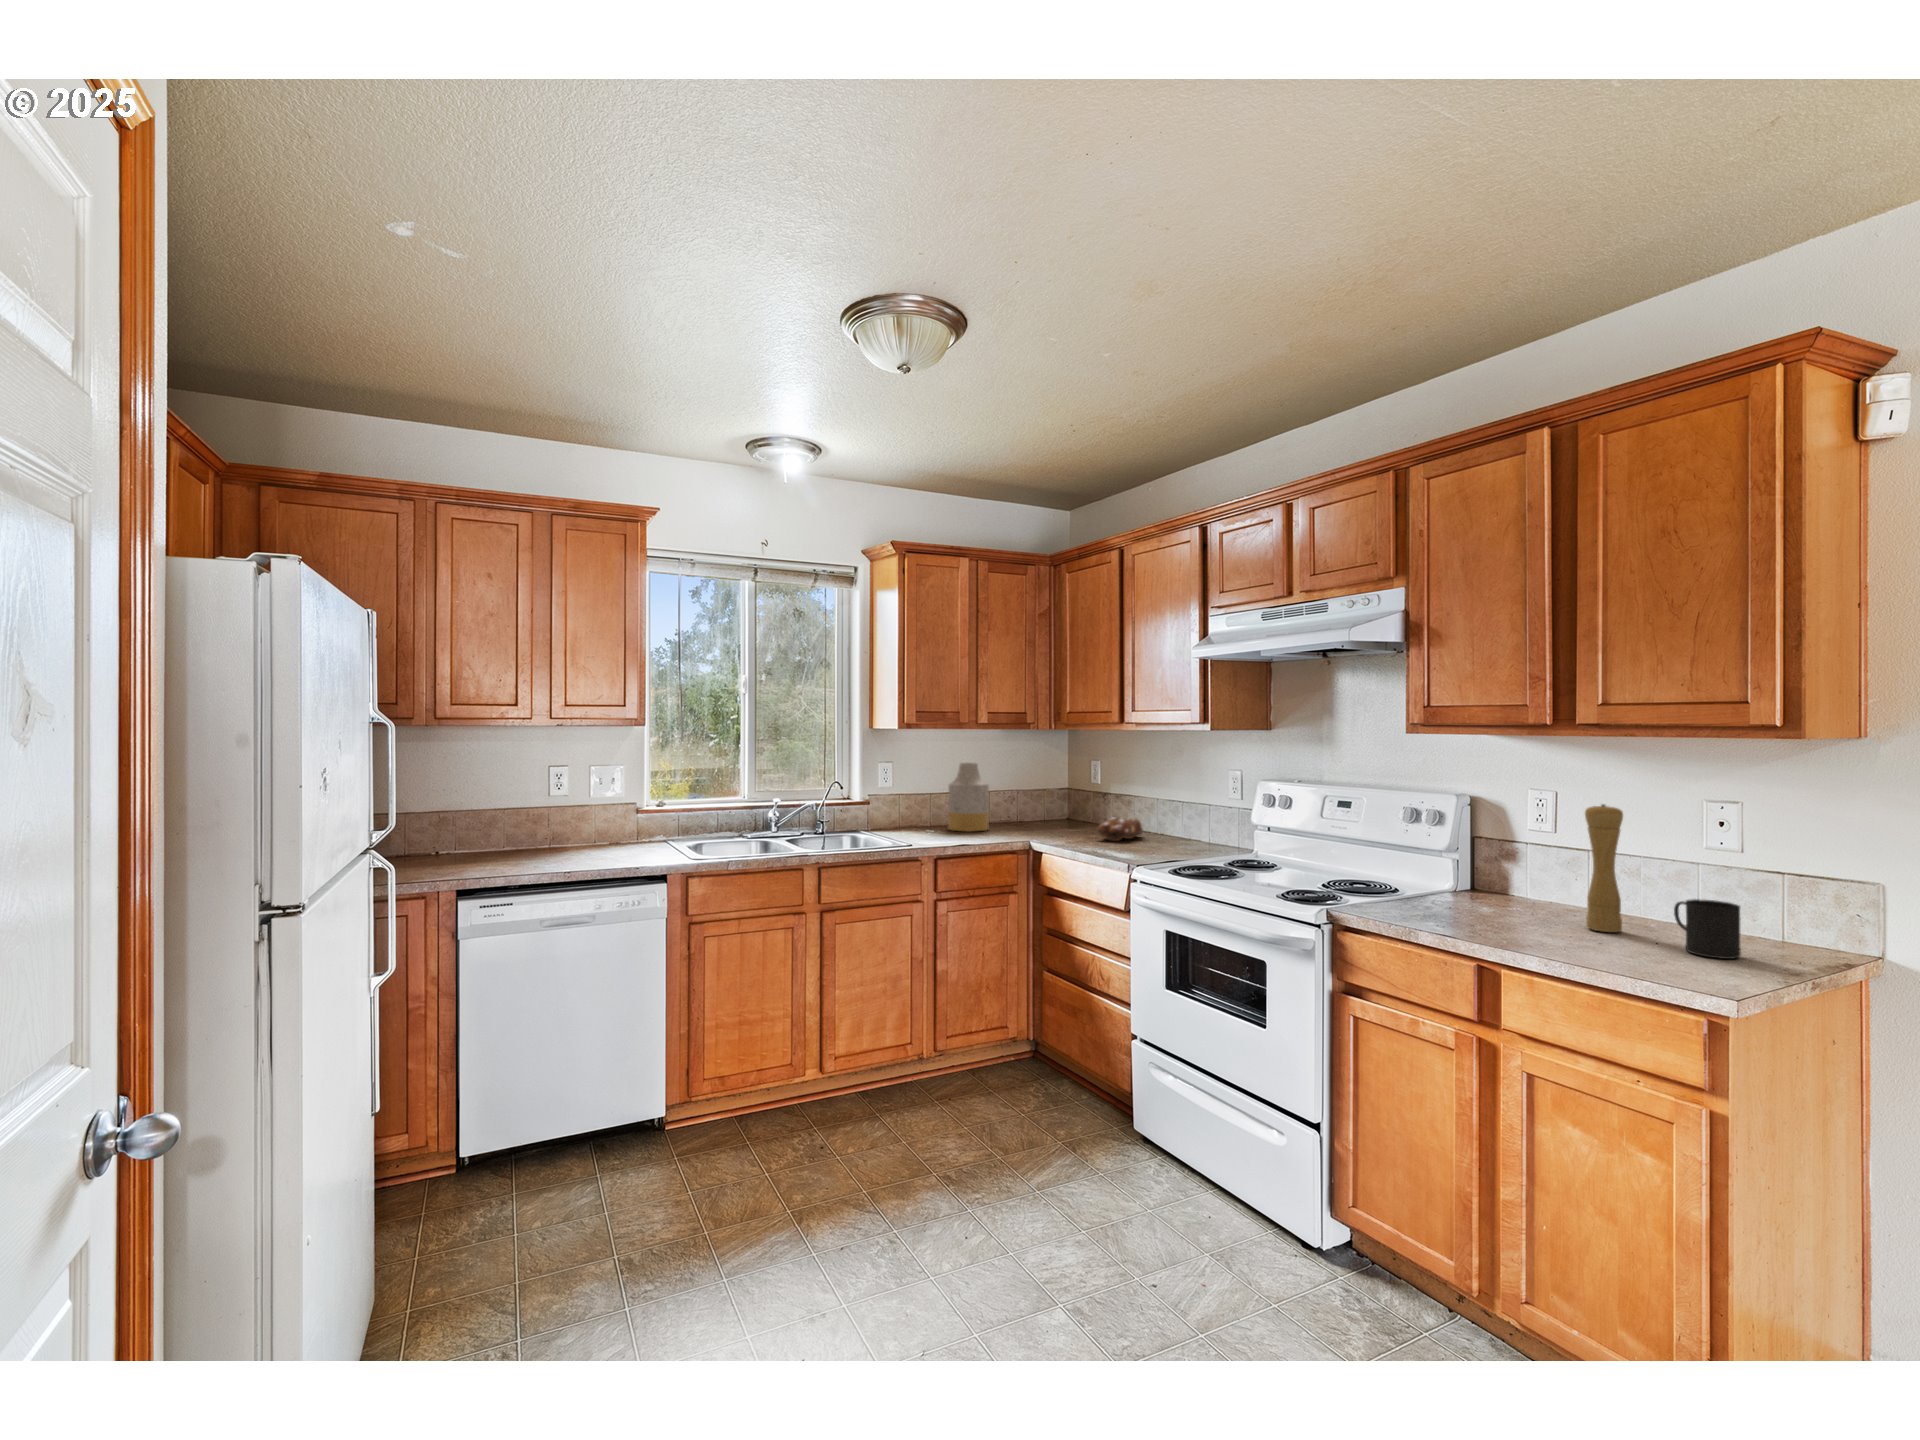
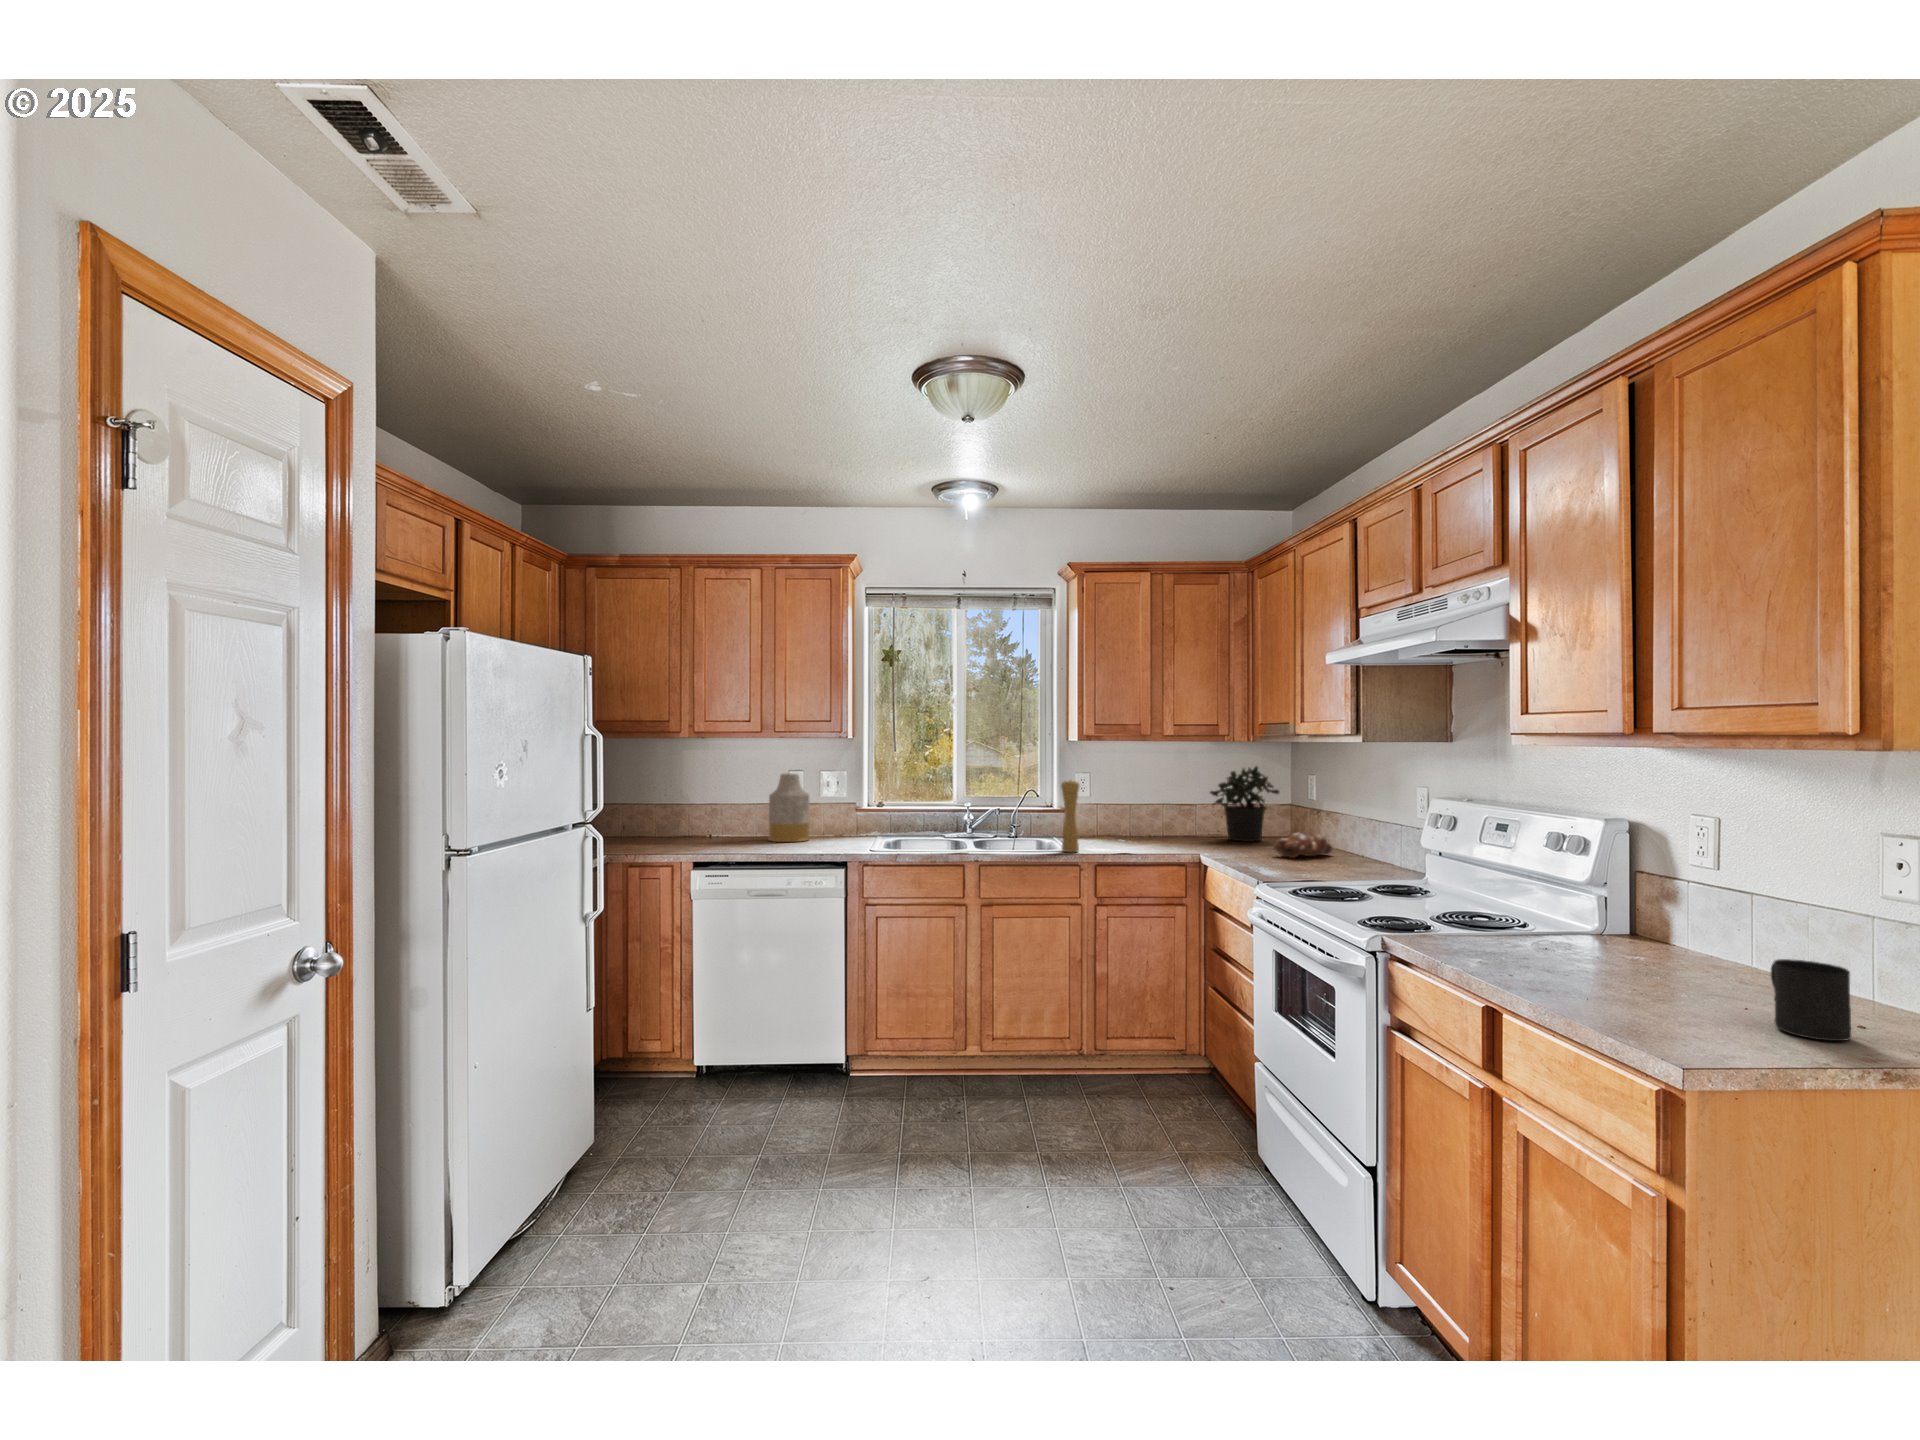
potted plant: none [1012,753,1078,827] -> present [1210,766,1279,841]
vase: present [948,763,989,832] -> present [769,773,809,842]
pepper mill: present [1585,804,1623,932] -> present [1061,780,1079,852]

